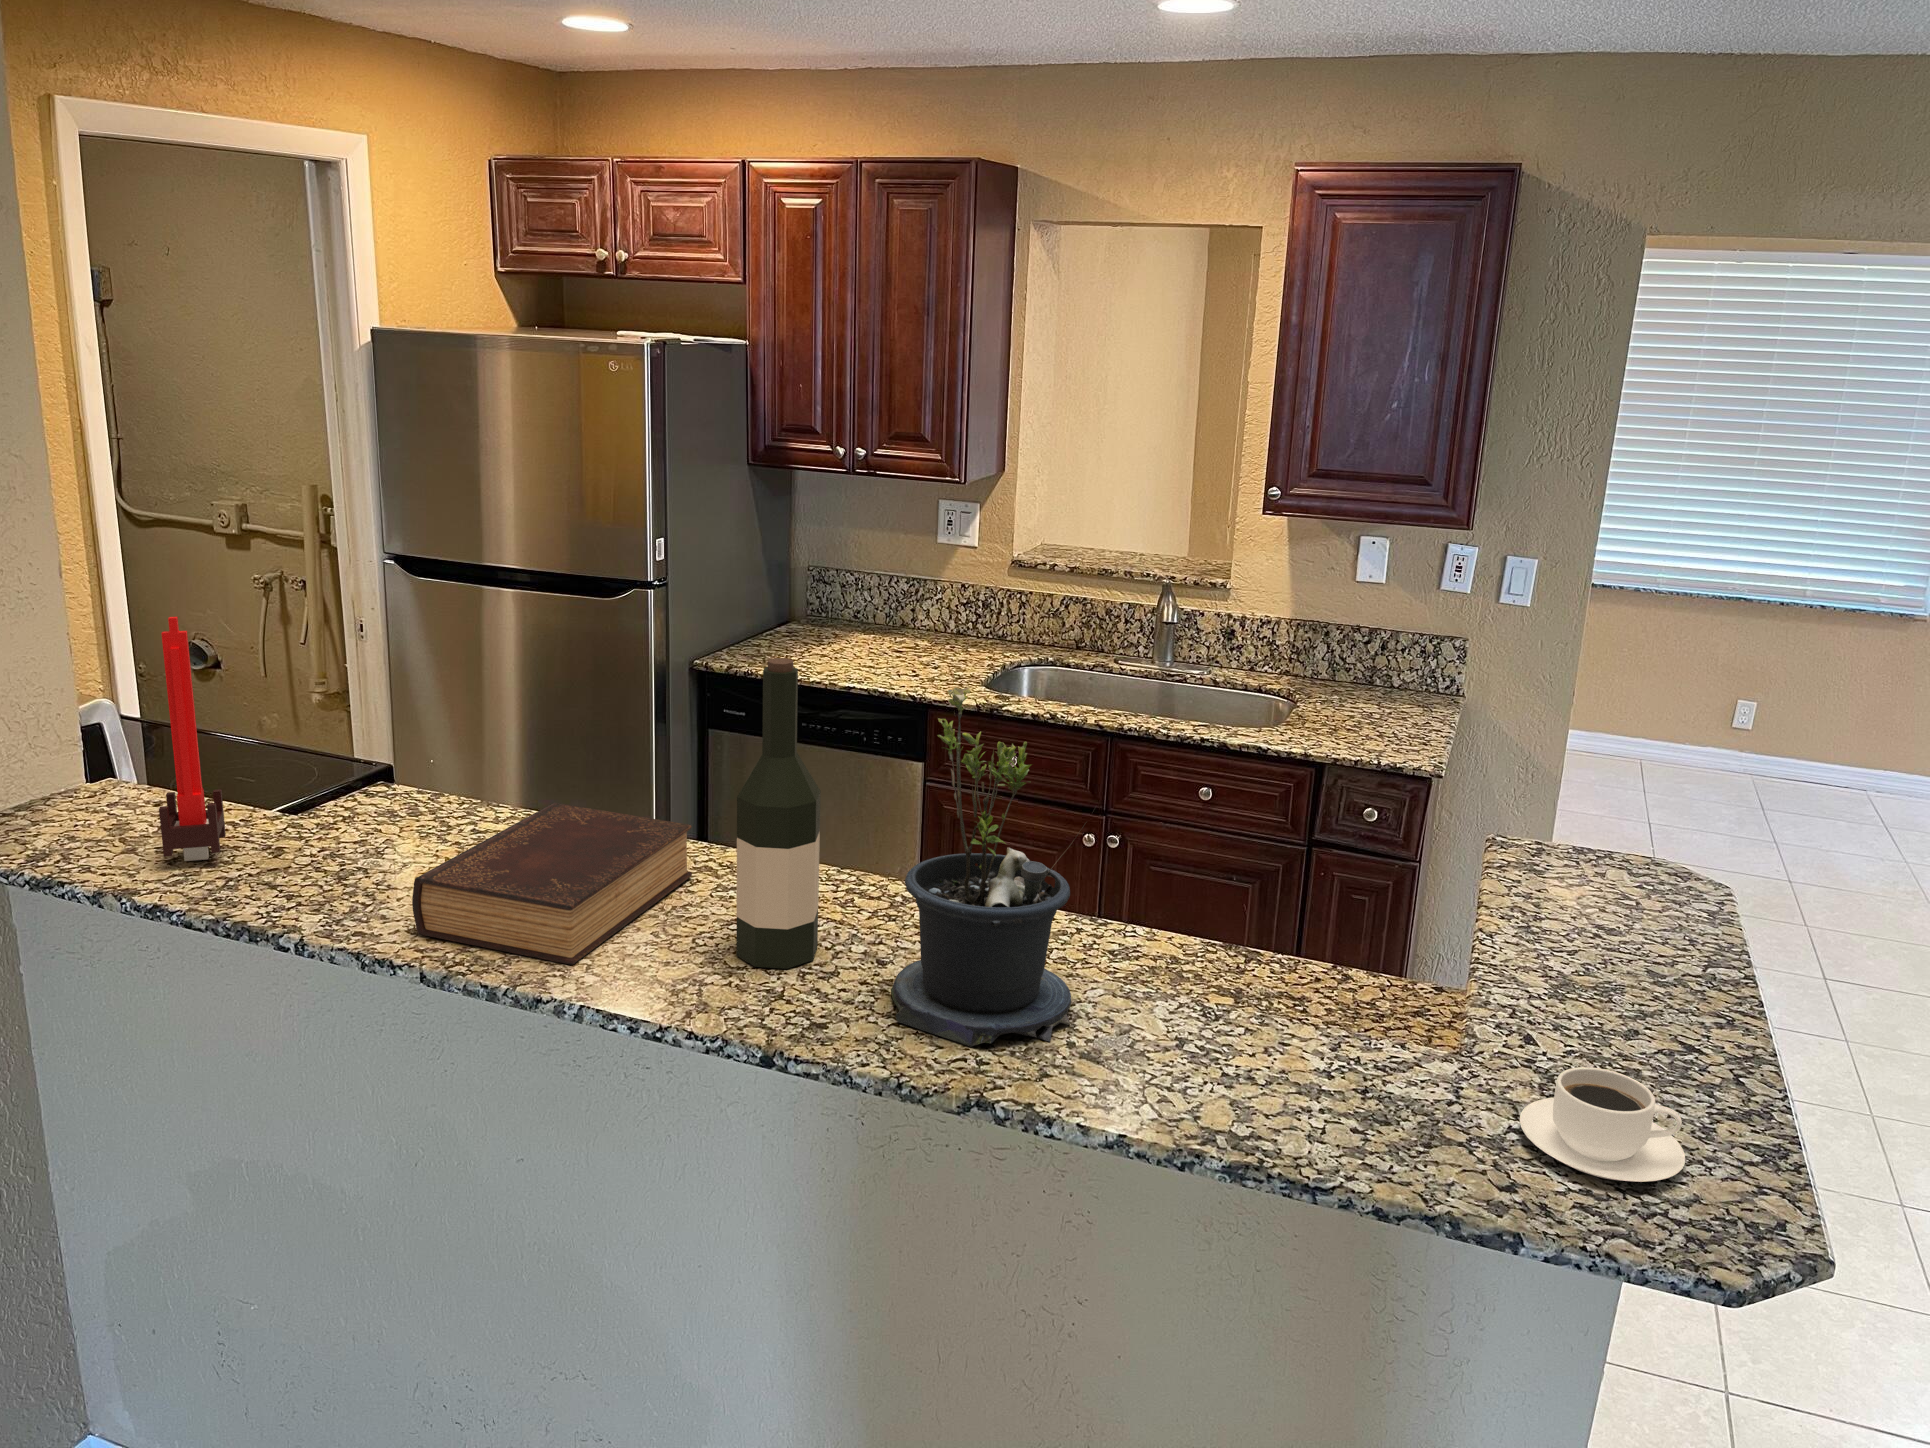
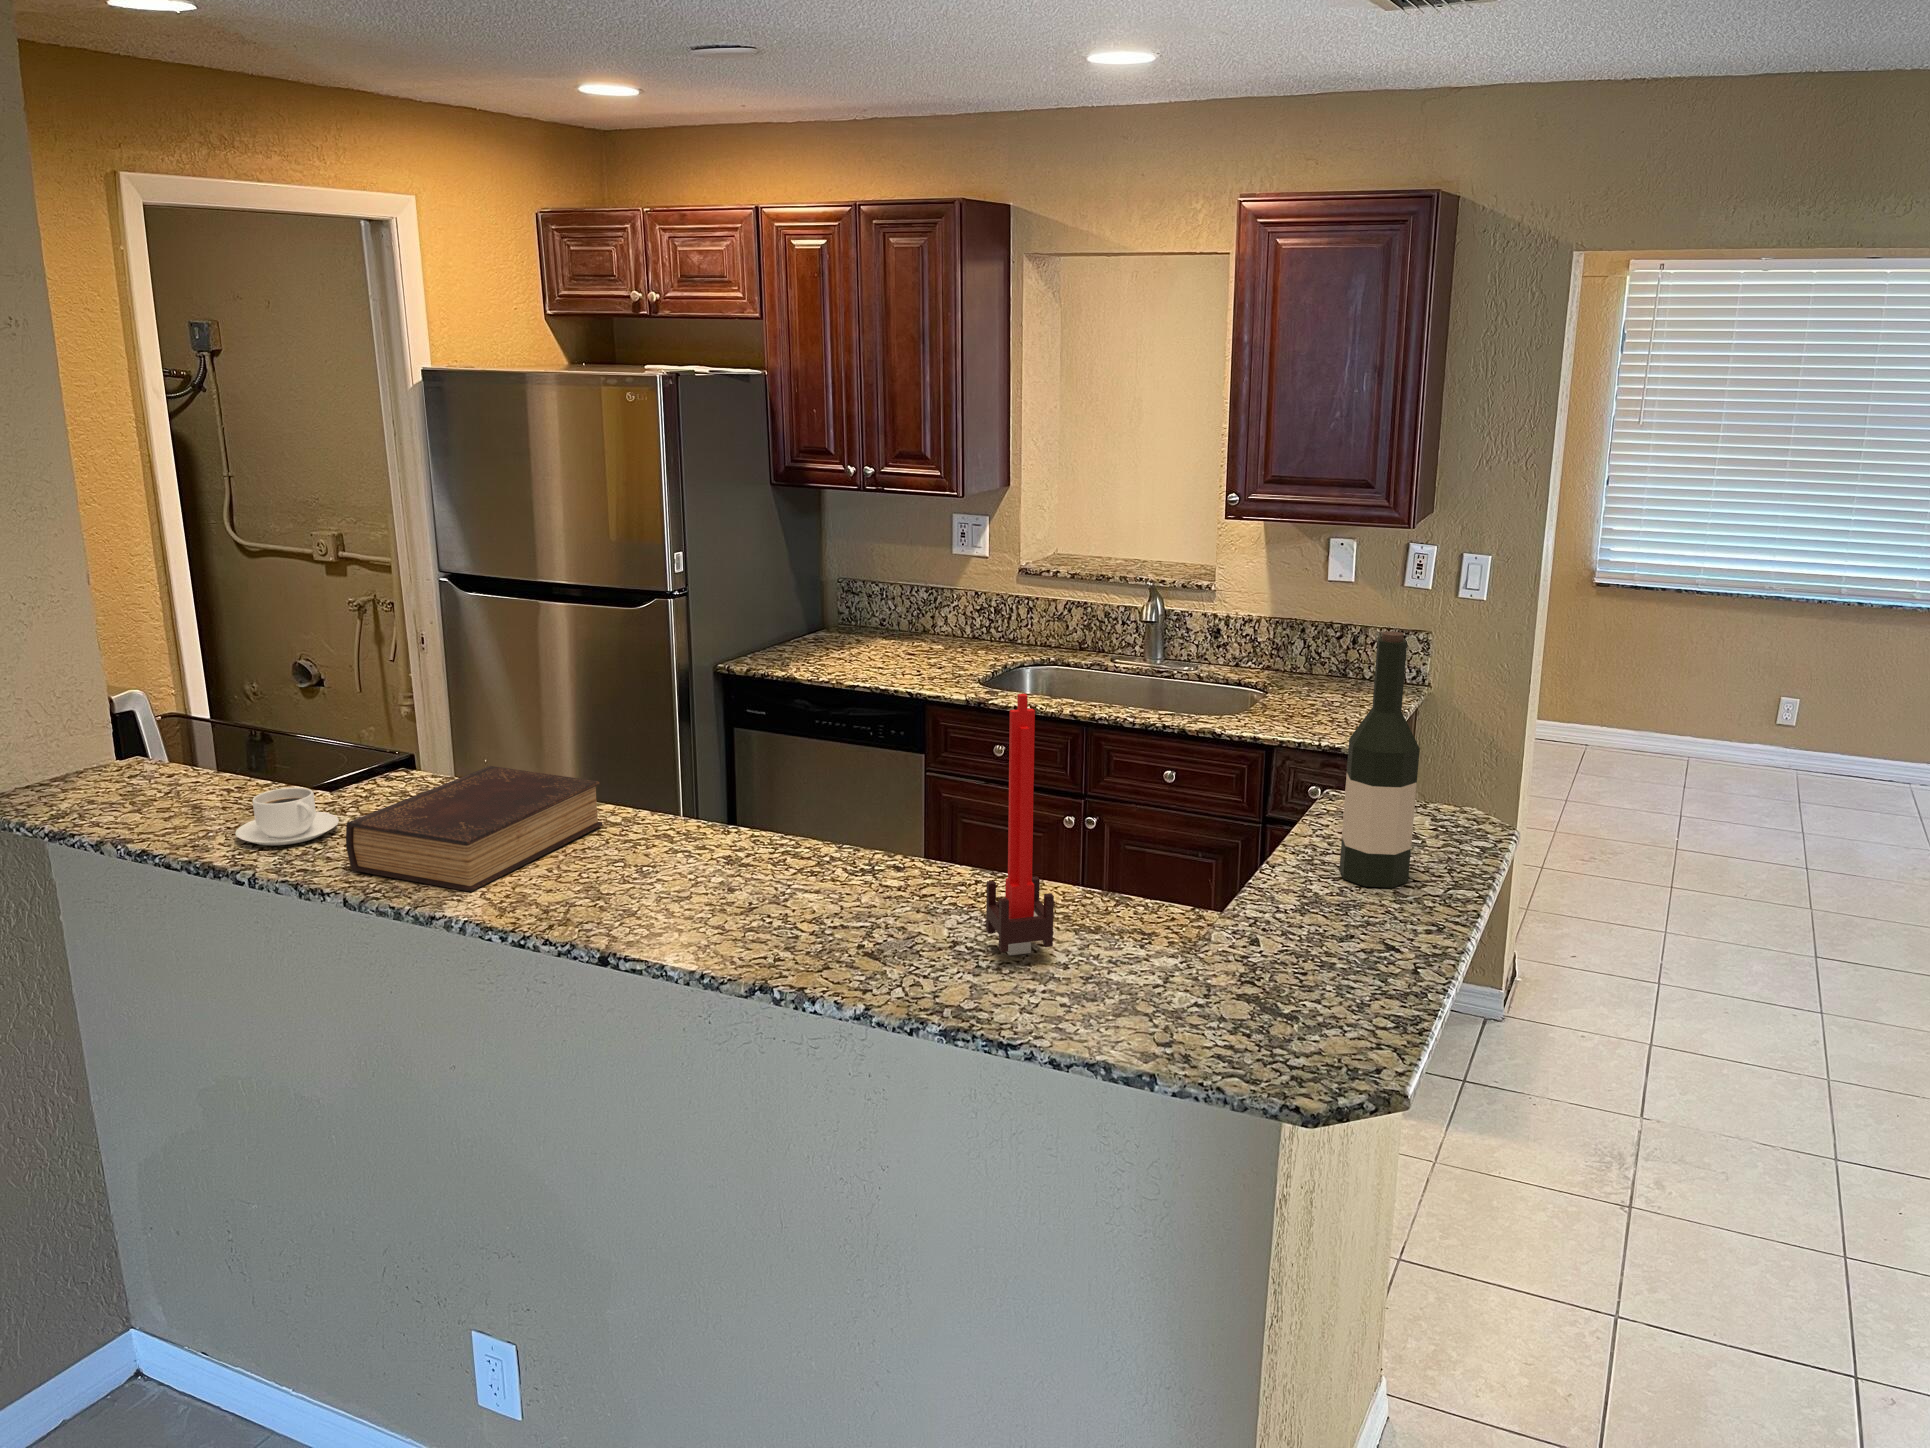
candle: present [159,617,226,861] -> present [986,694,1054,955]
wine bottle: present [736,658,821,969] -> present [1340,631,1420,888]
potted plant: present [891,688,1071,1047] -> none [721,650,883,948]
coffee cup: present [1520,1067,1685,1182] -> present [236,787,339,845]

